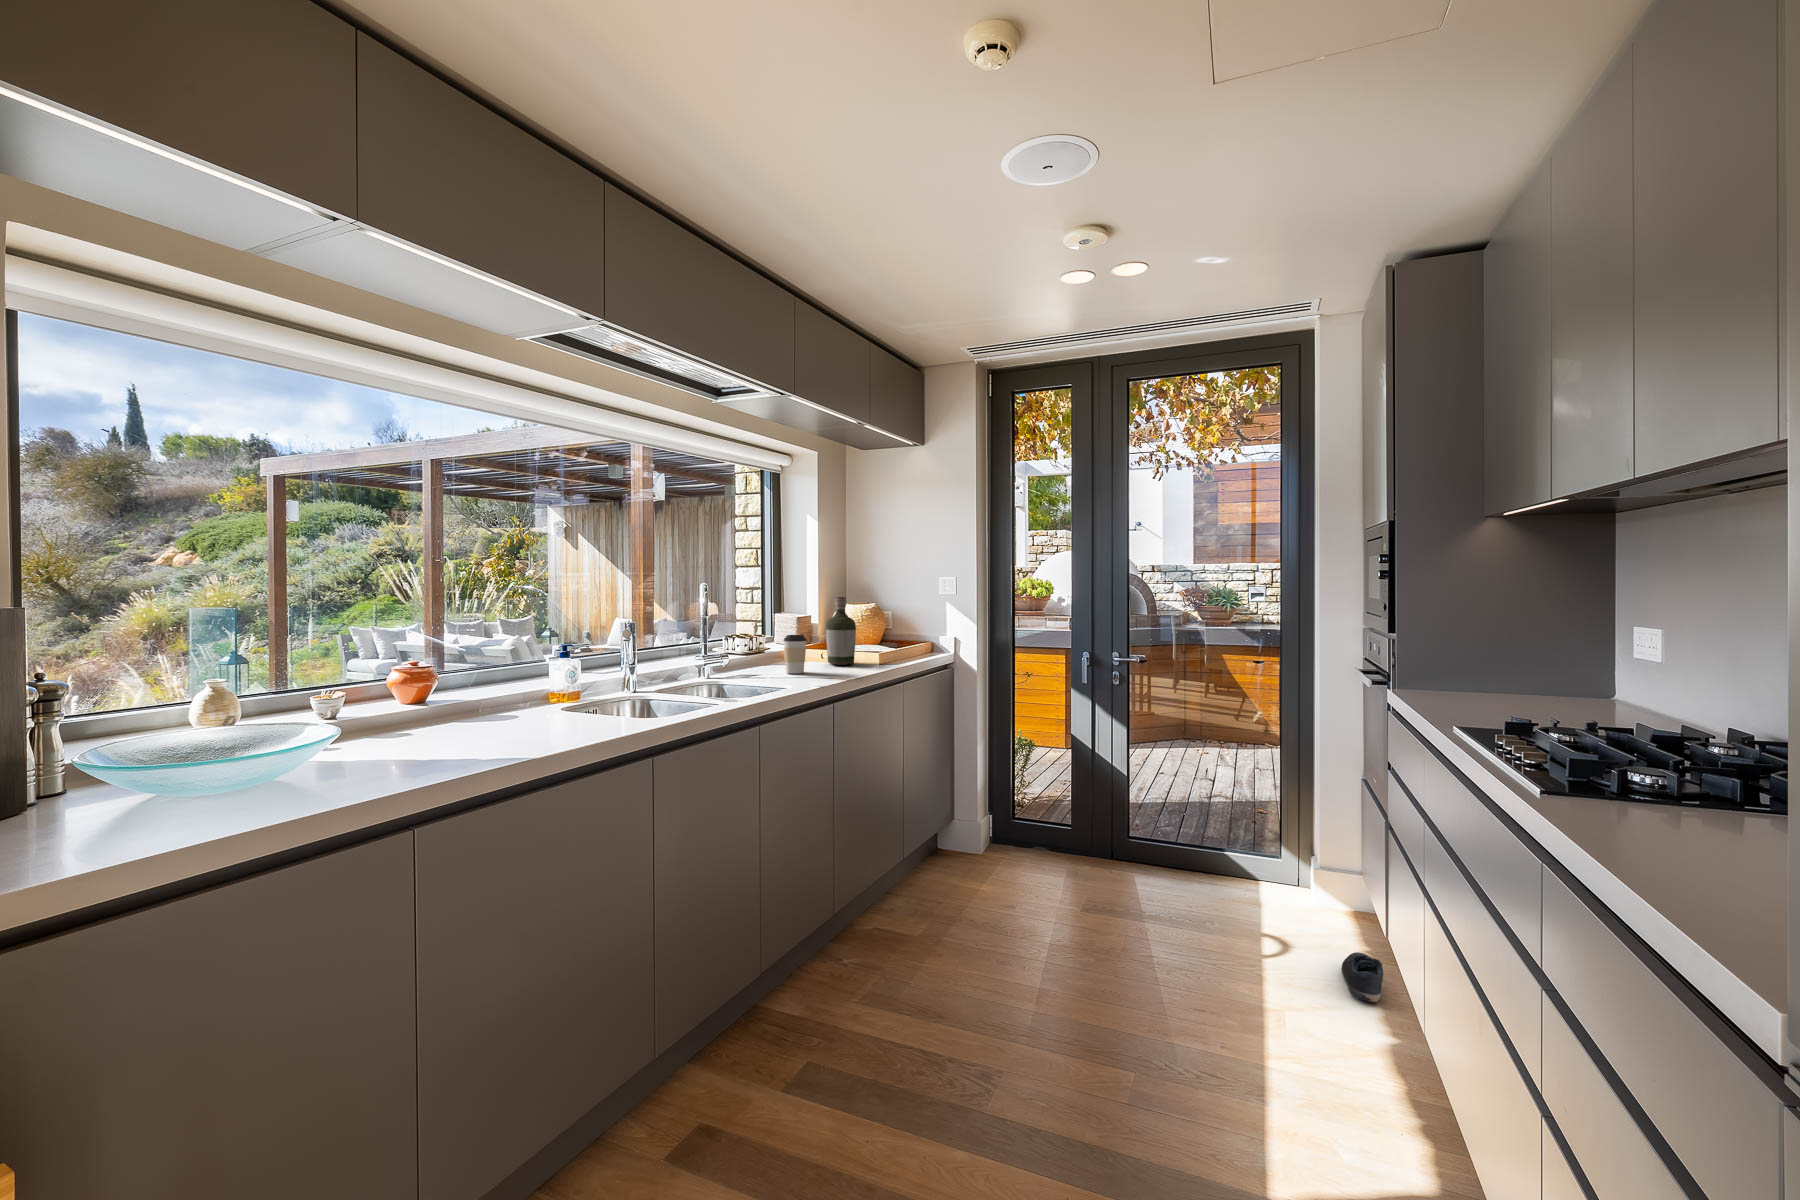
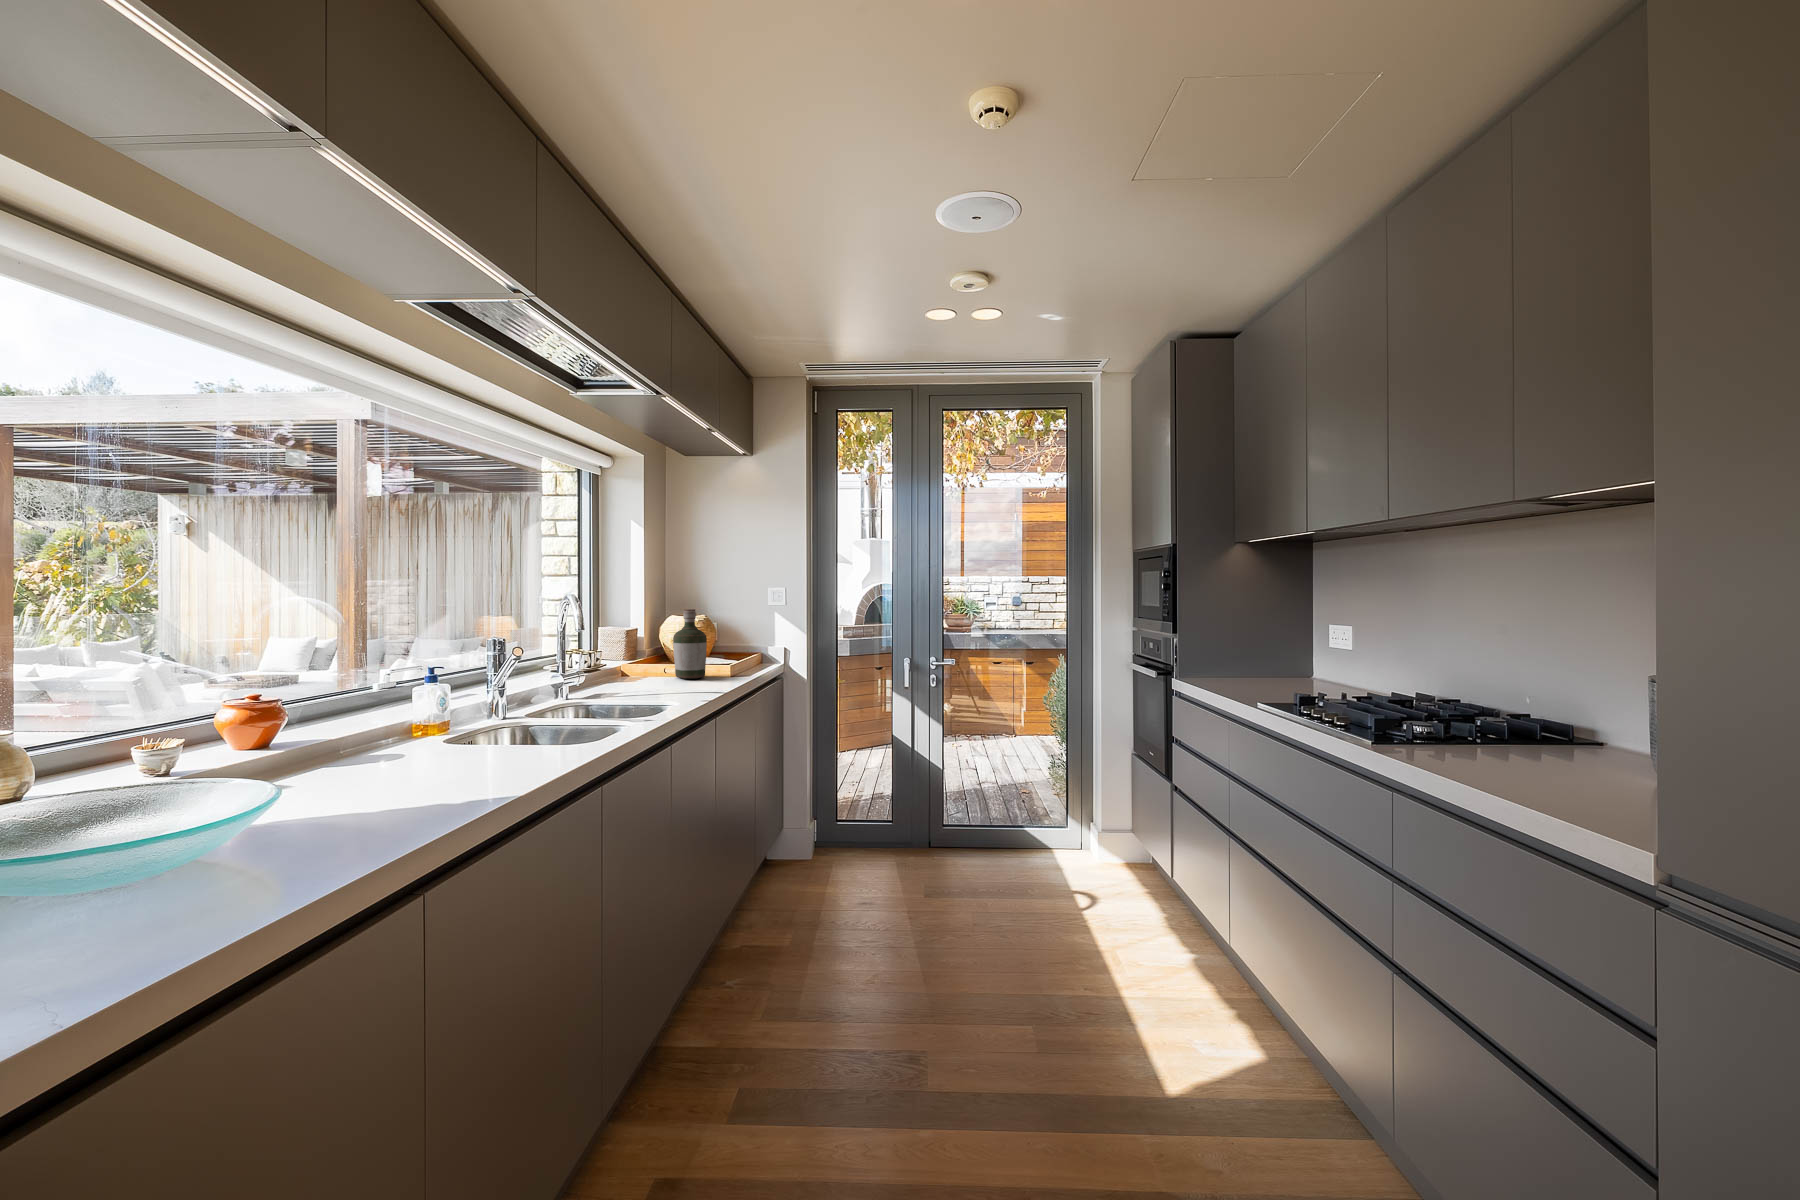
coffee cup: present [783,634,806,674] -> none [640,648,665,689]
shoe: present [1342,952,1383,1003] -> none [1141,893,1175,930]

